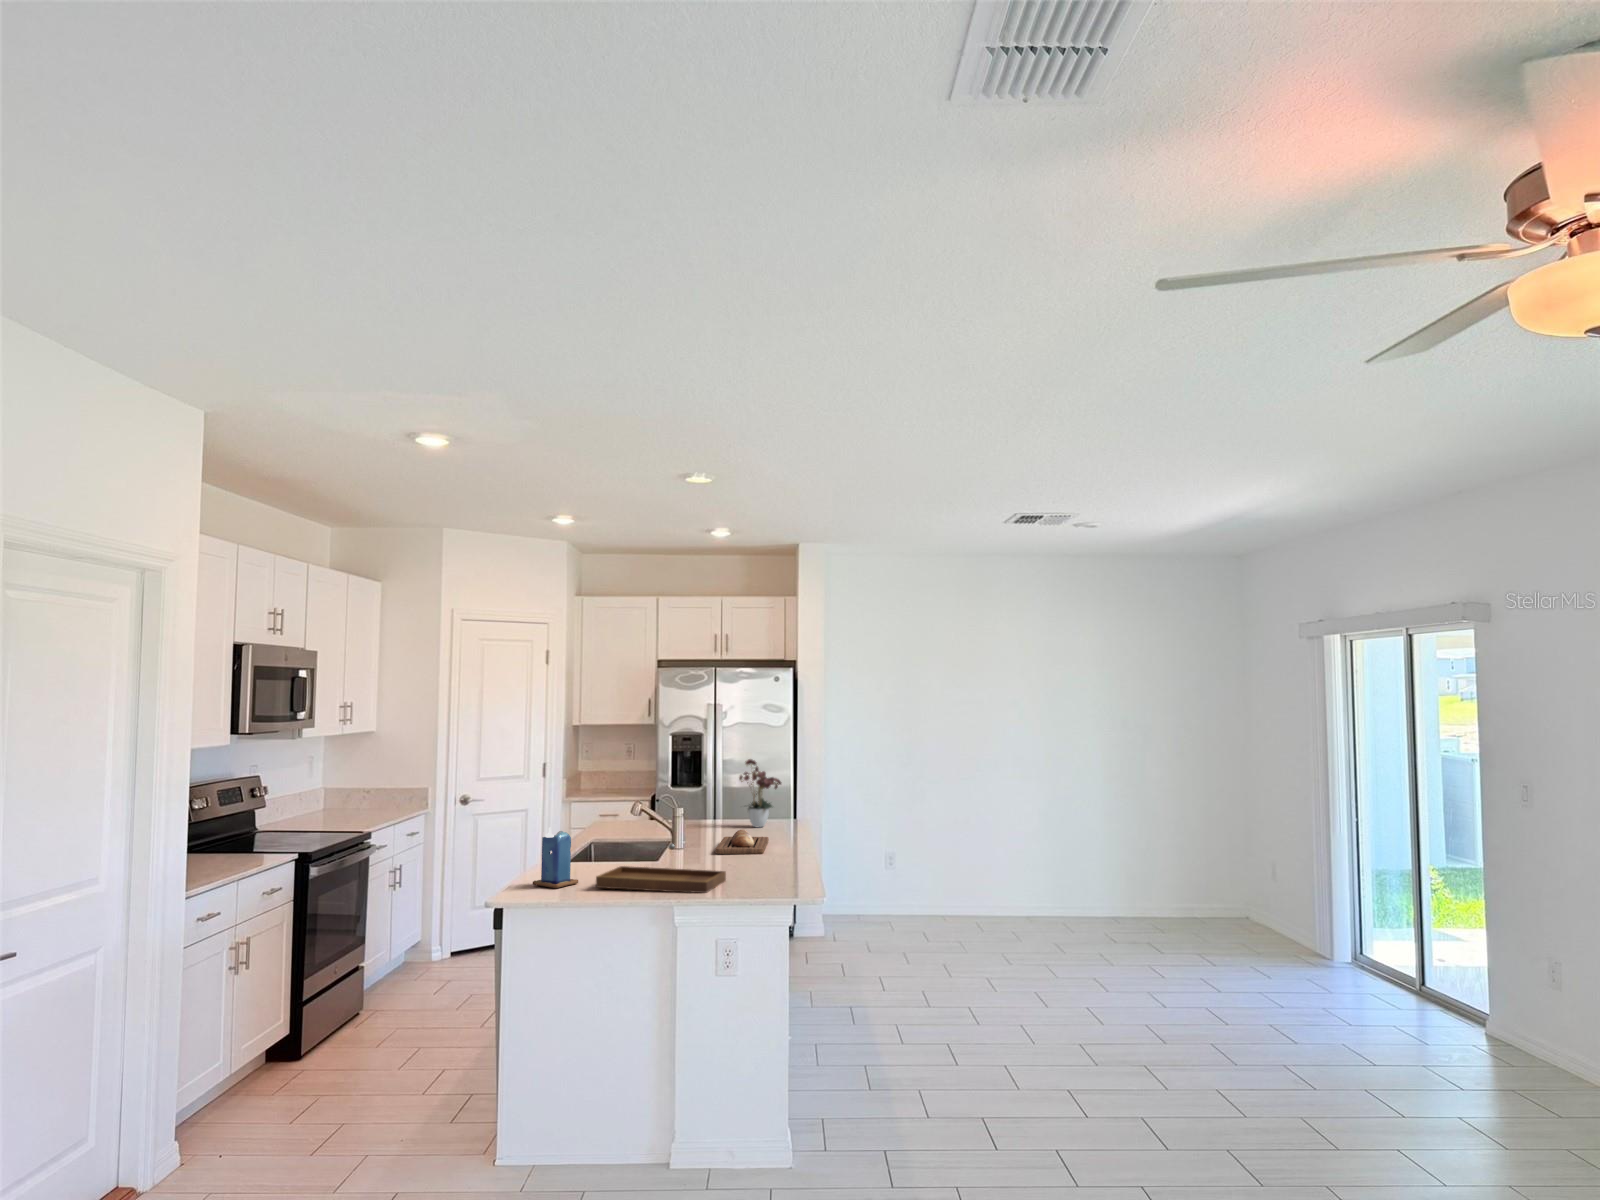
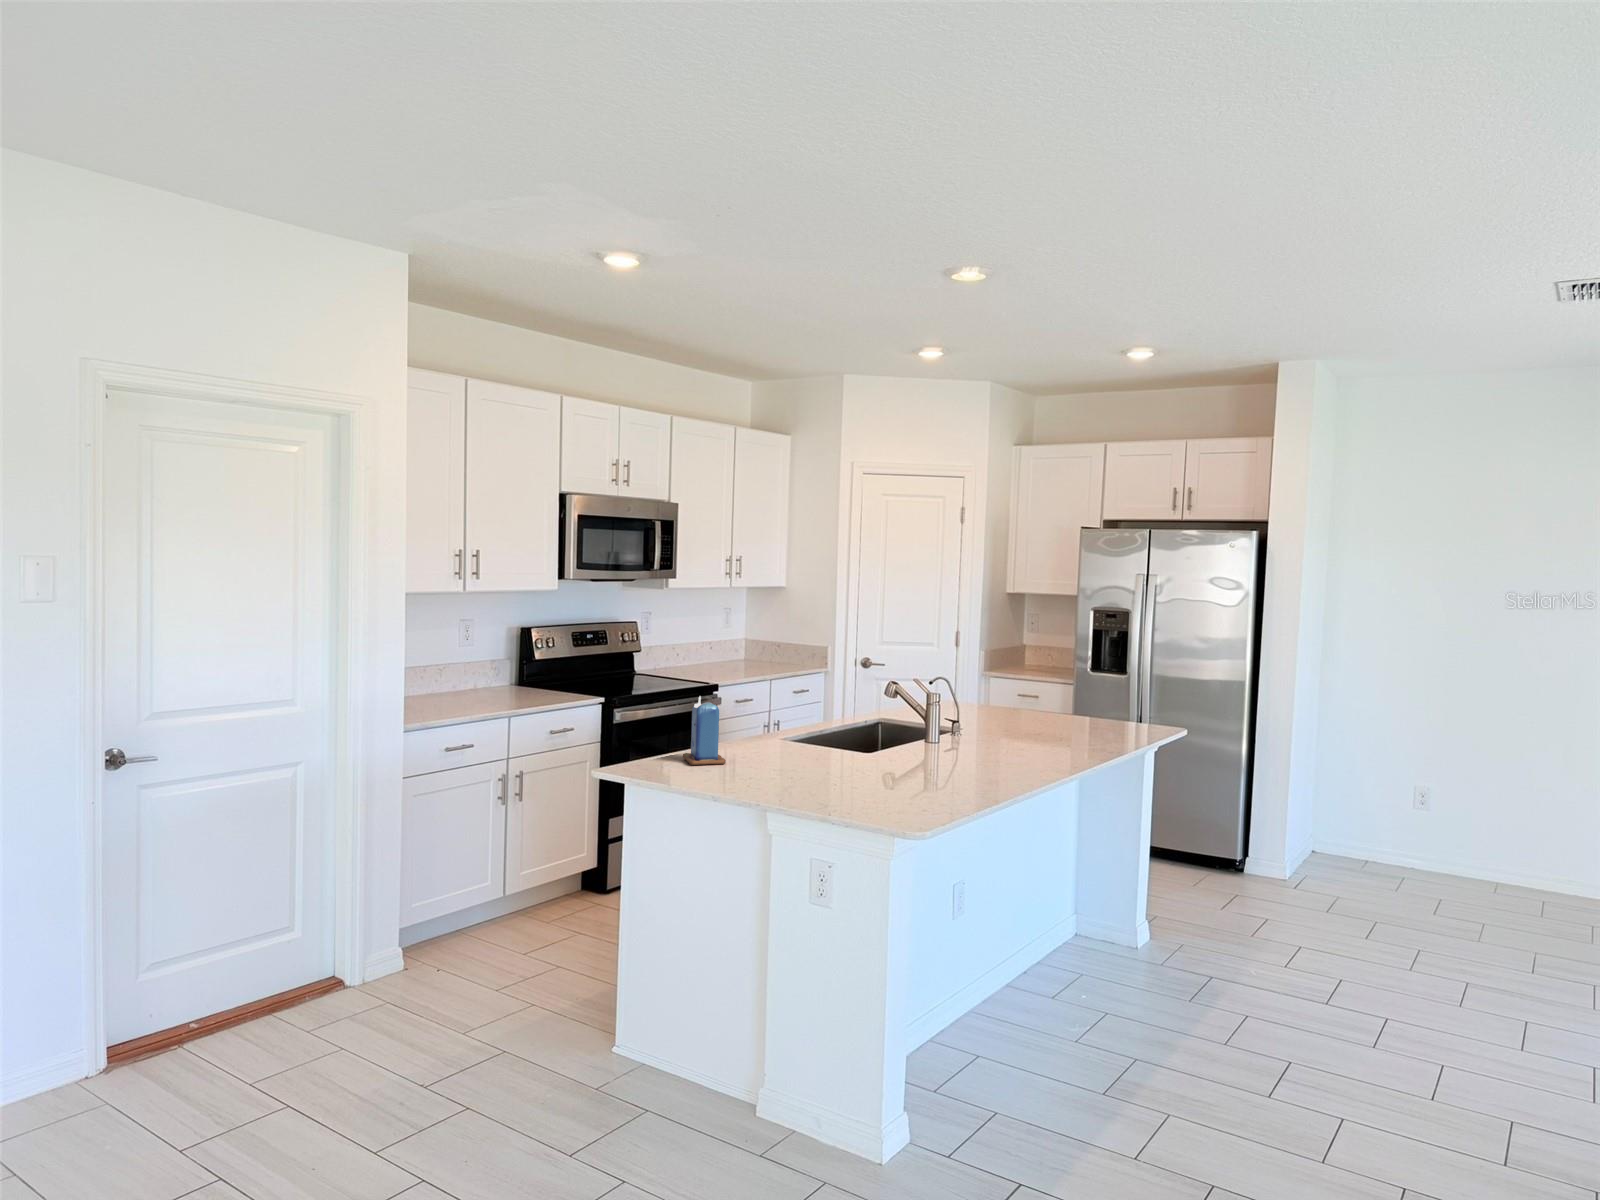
flower arrangement: present [739,759,781,827] -> none [1074,641,1137,735]
bread loaf: present [715,829,769,854] -> none [951,733,1056,768]
tray: present [596,844,726,893] -> none [718,734,862,803]

